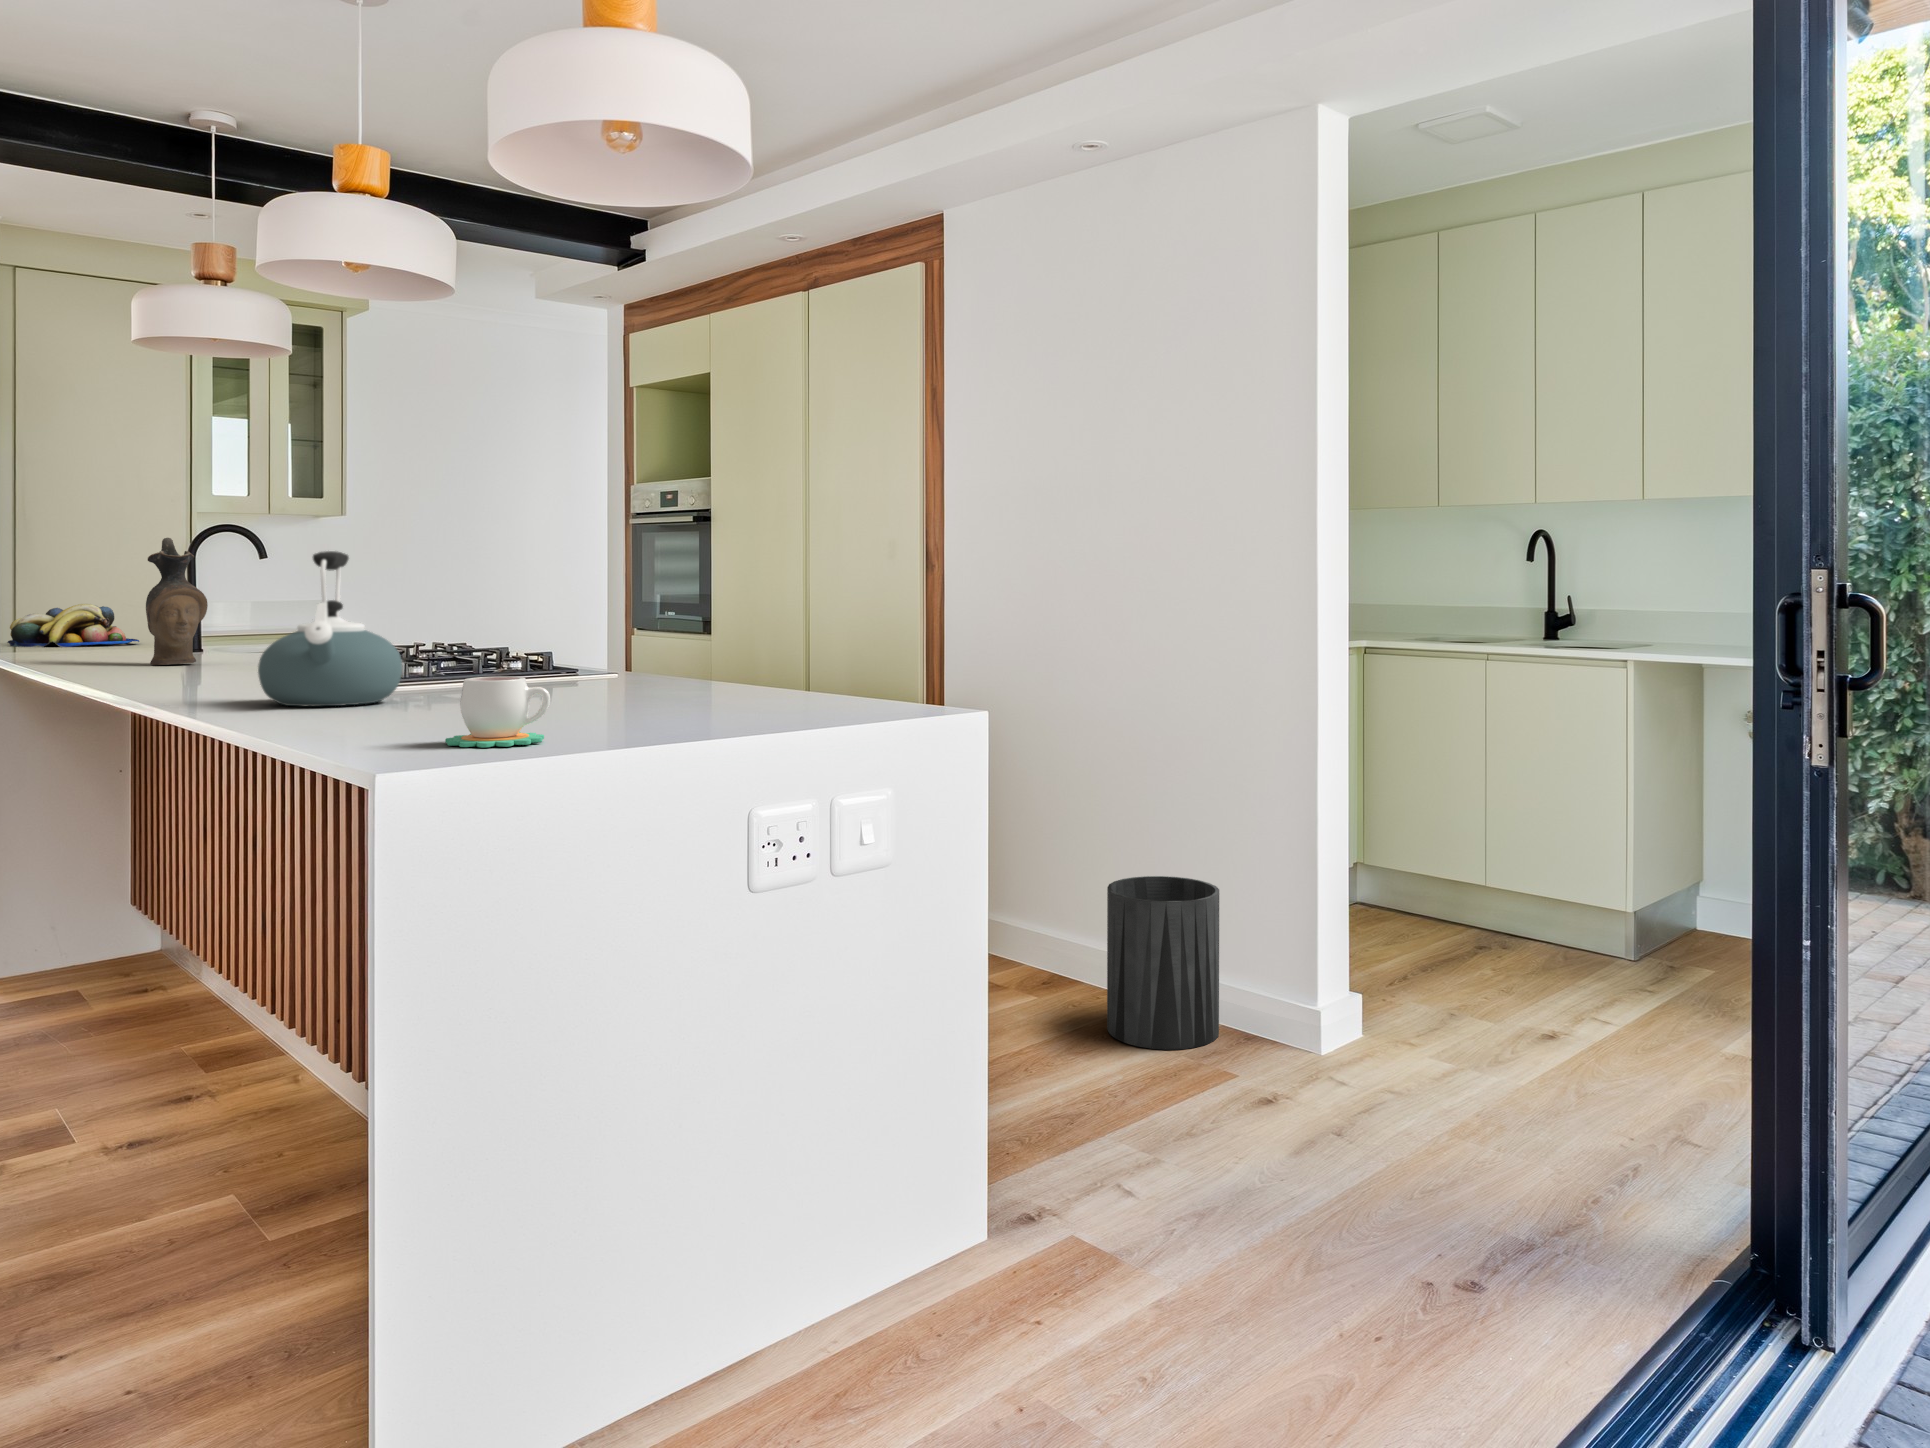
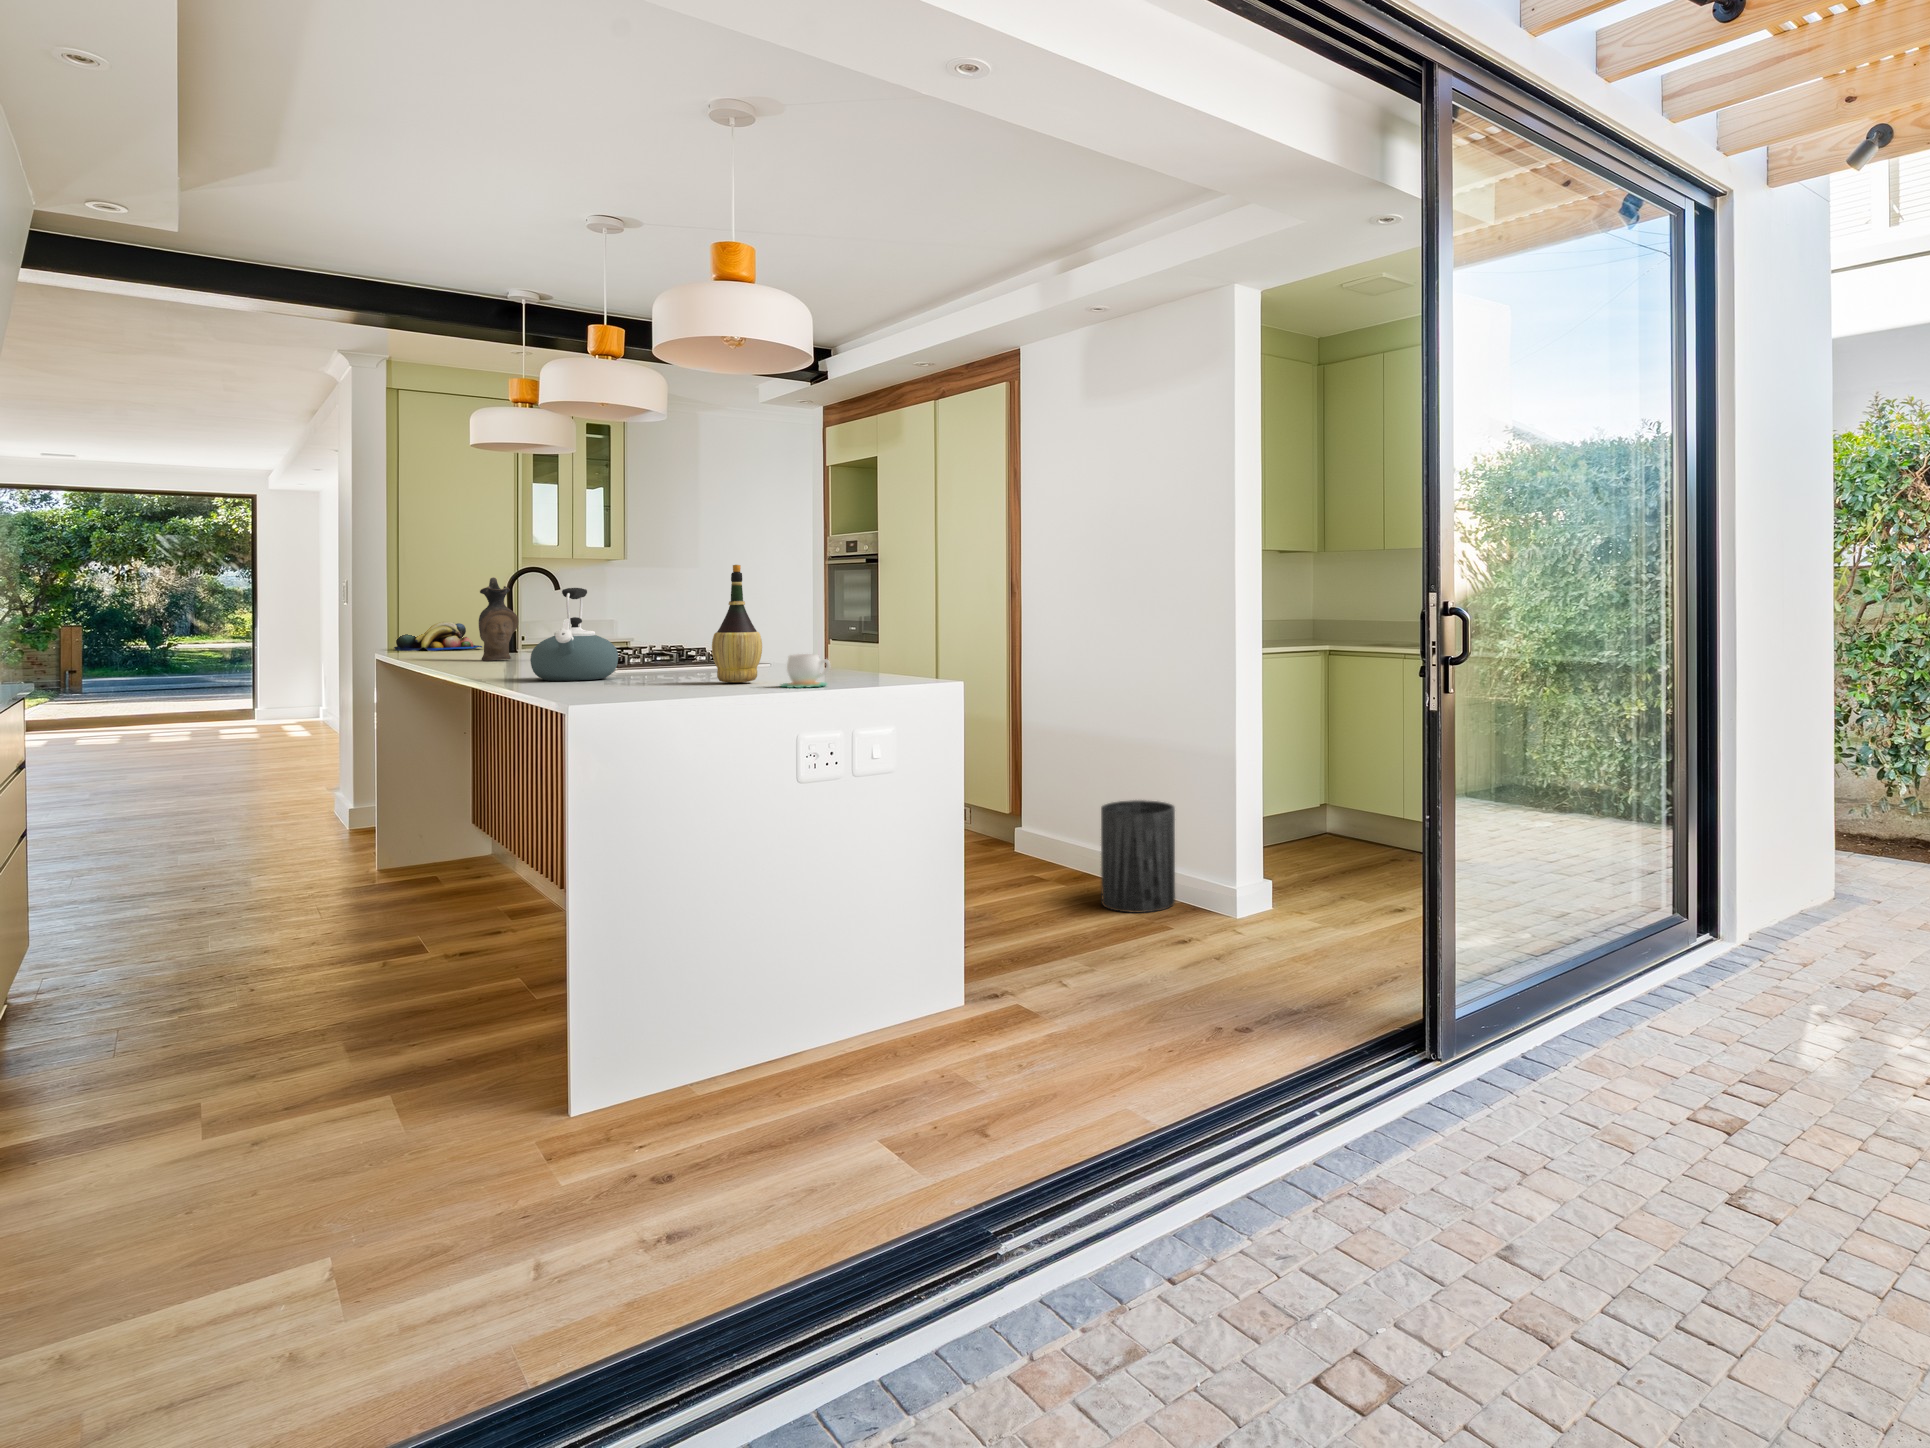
wine bottle: none [573,514,654,711] -> present [712,565,762,683]
mug: present [445,677,550,748] -> present [781,654,830,688]

